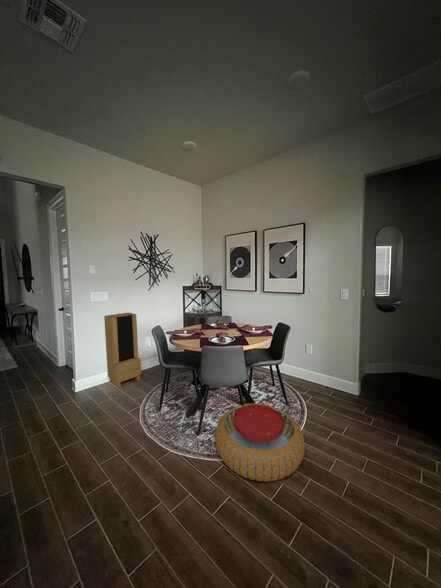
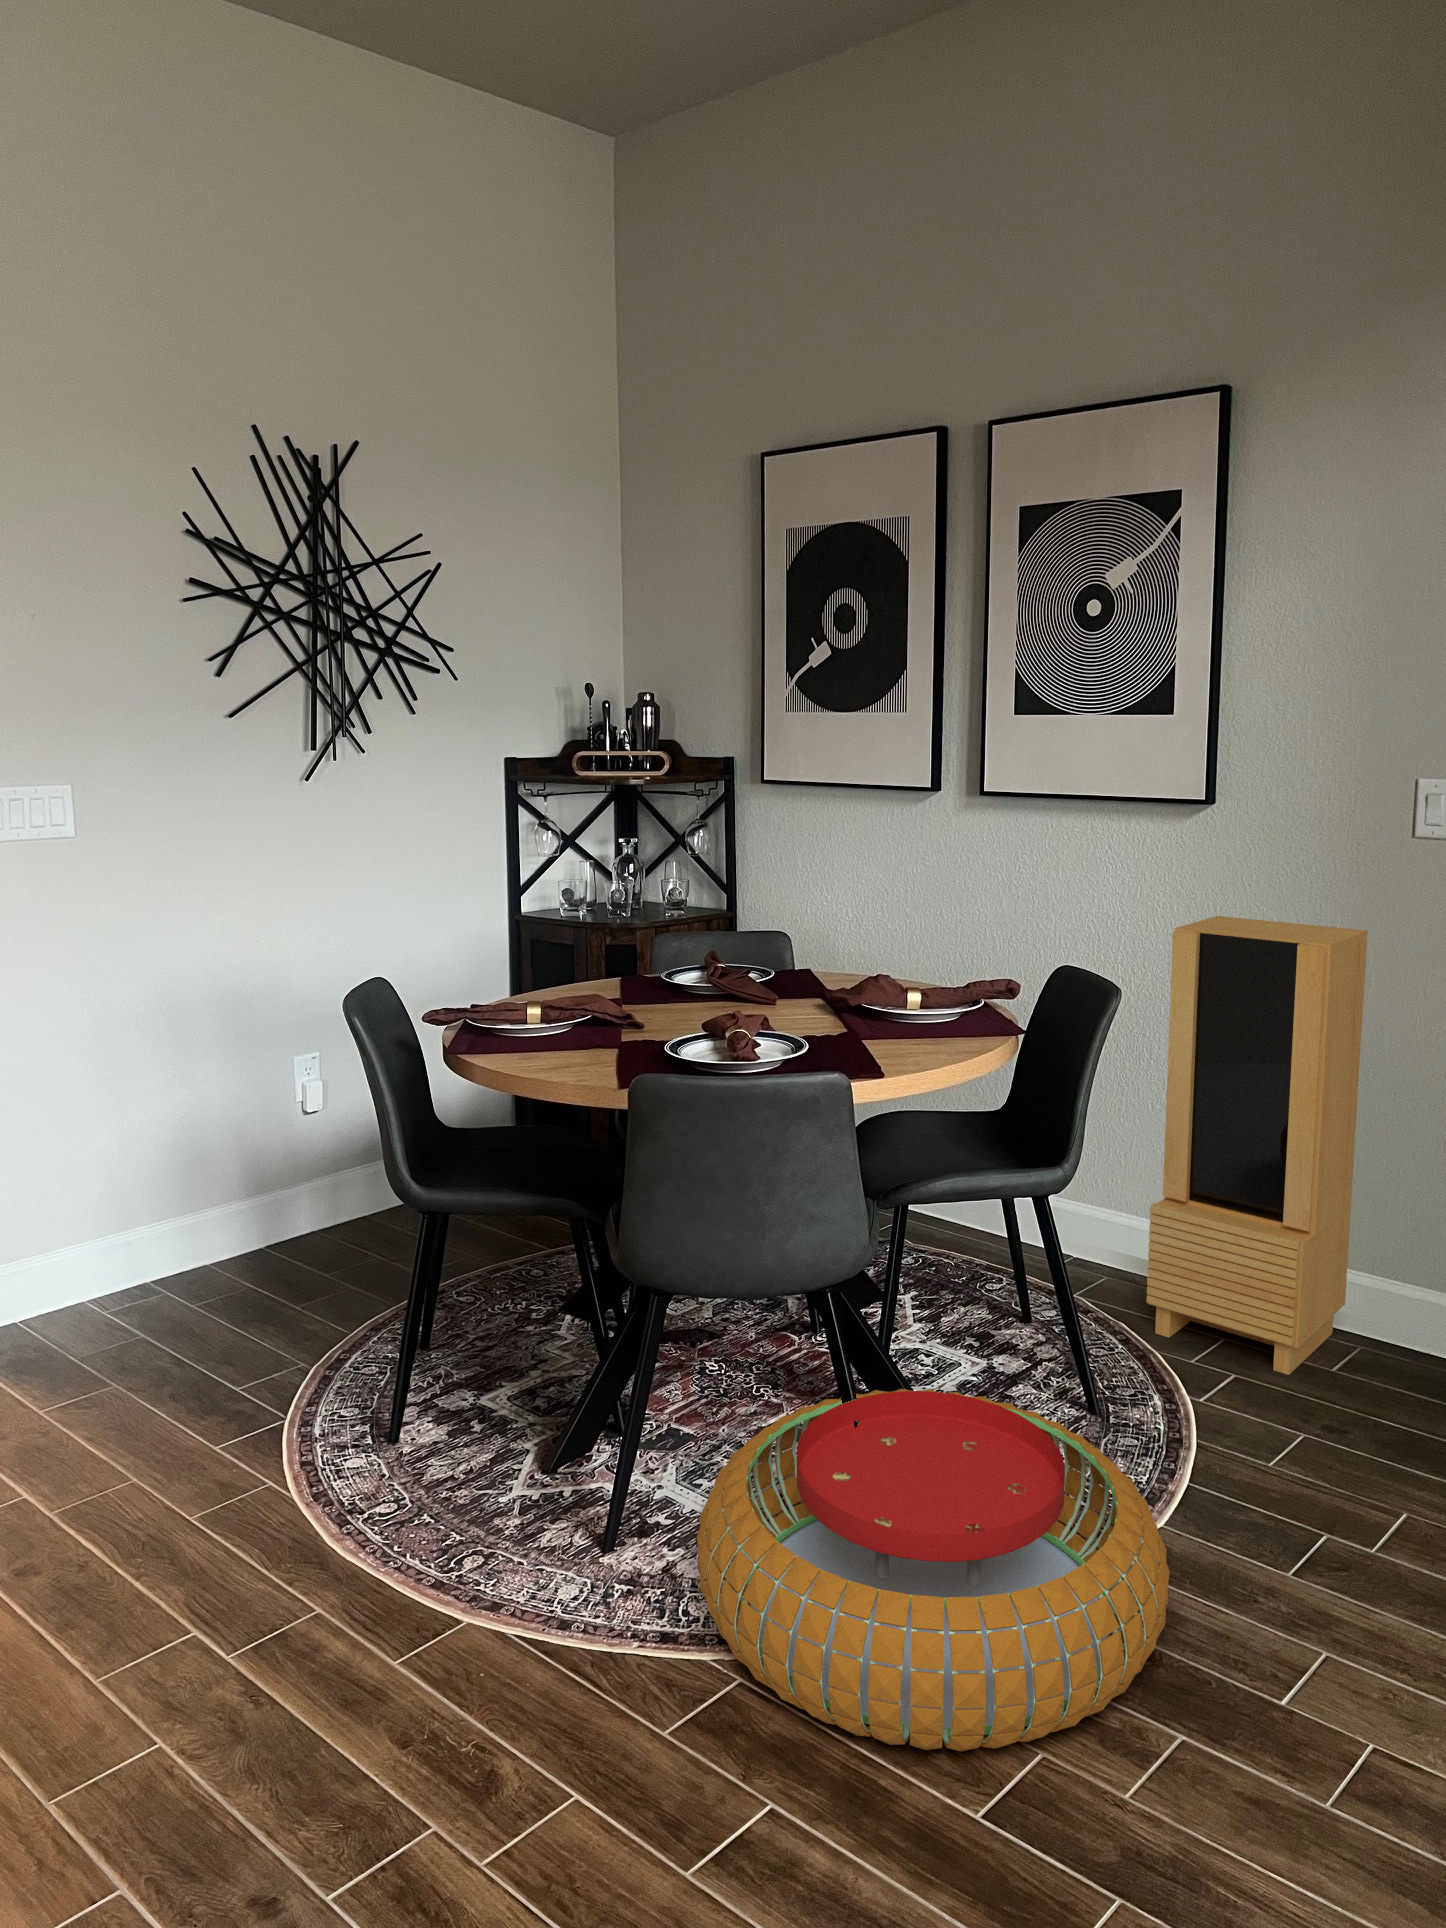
storage cabinet: present [104,313,141,388] -> present [1147,916,1368,1375]

